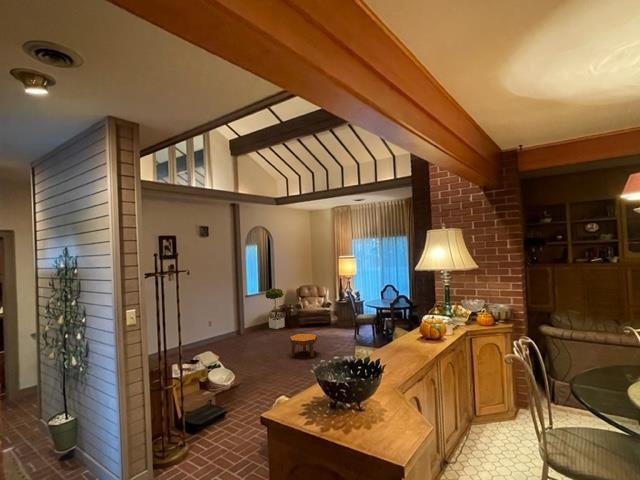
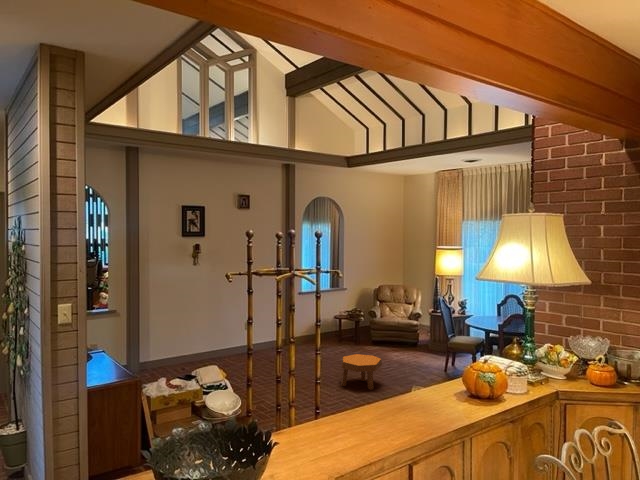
potted tree: present [265,288,285,329] -> none [328,285,353,342]

